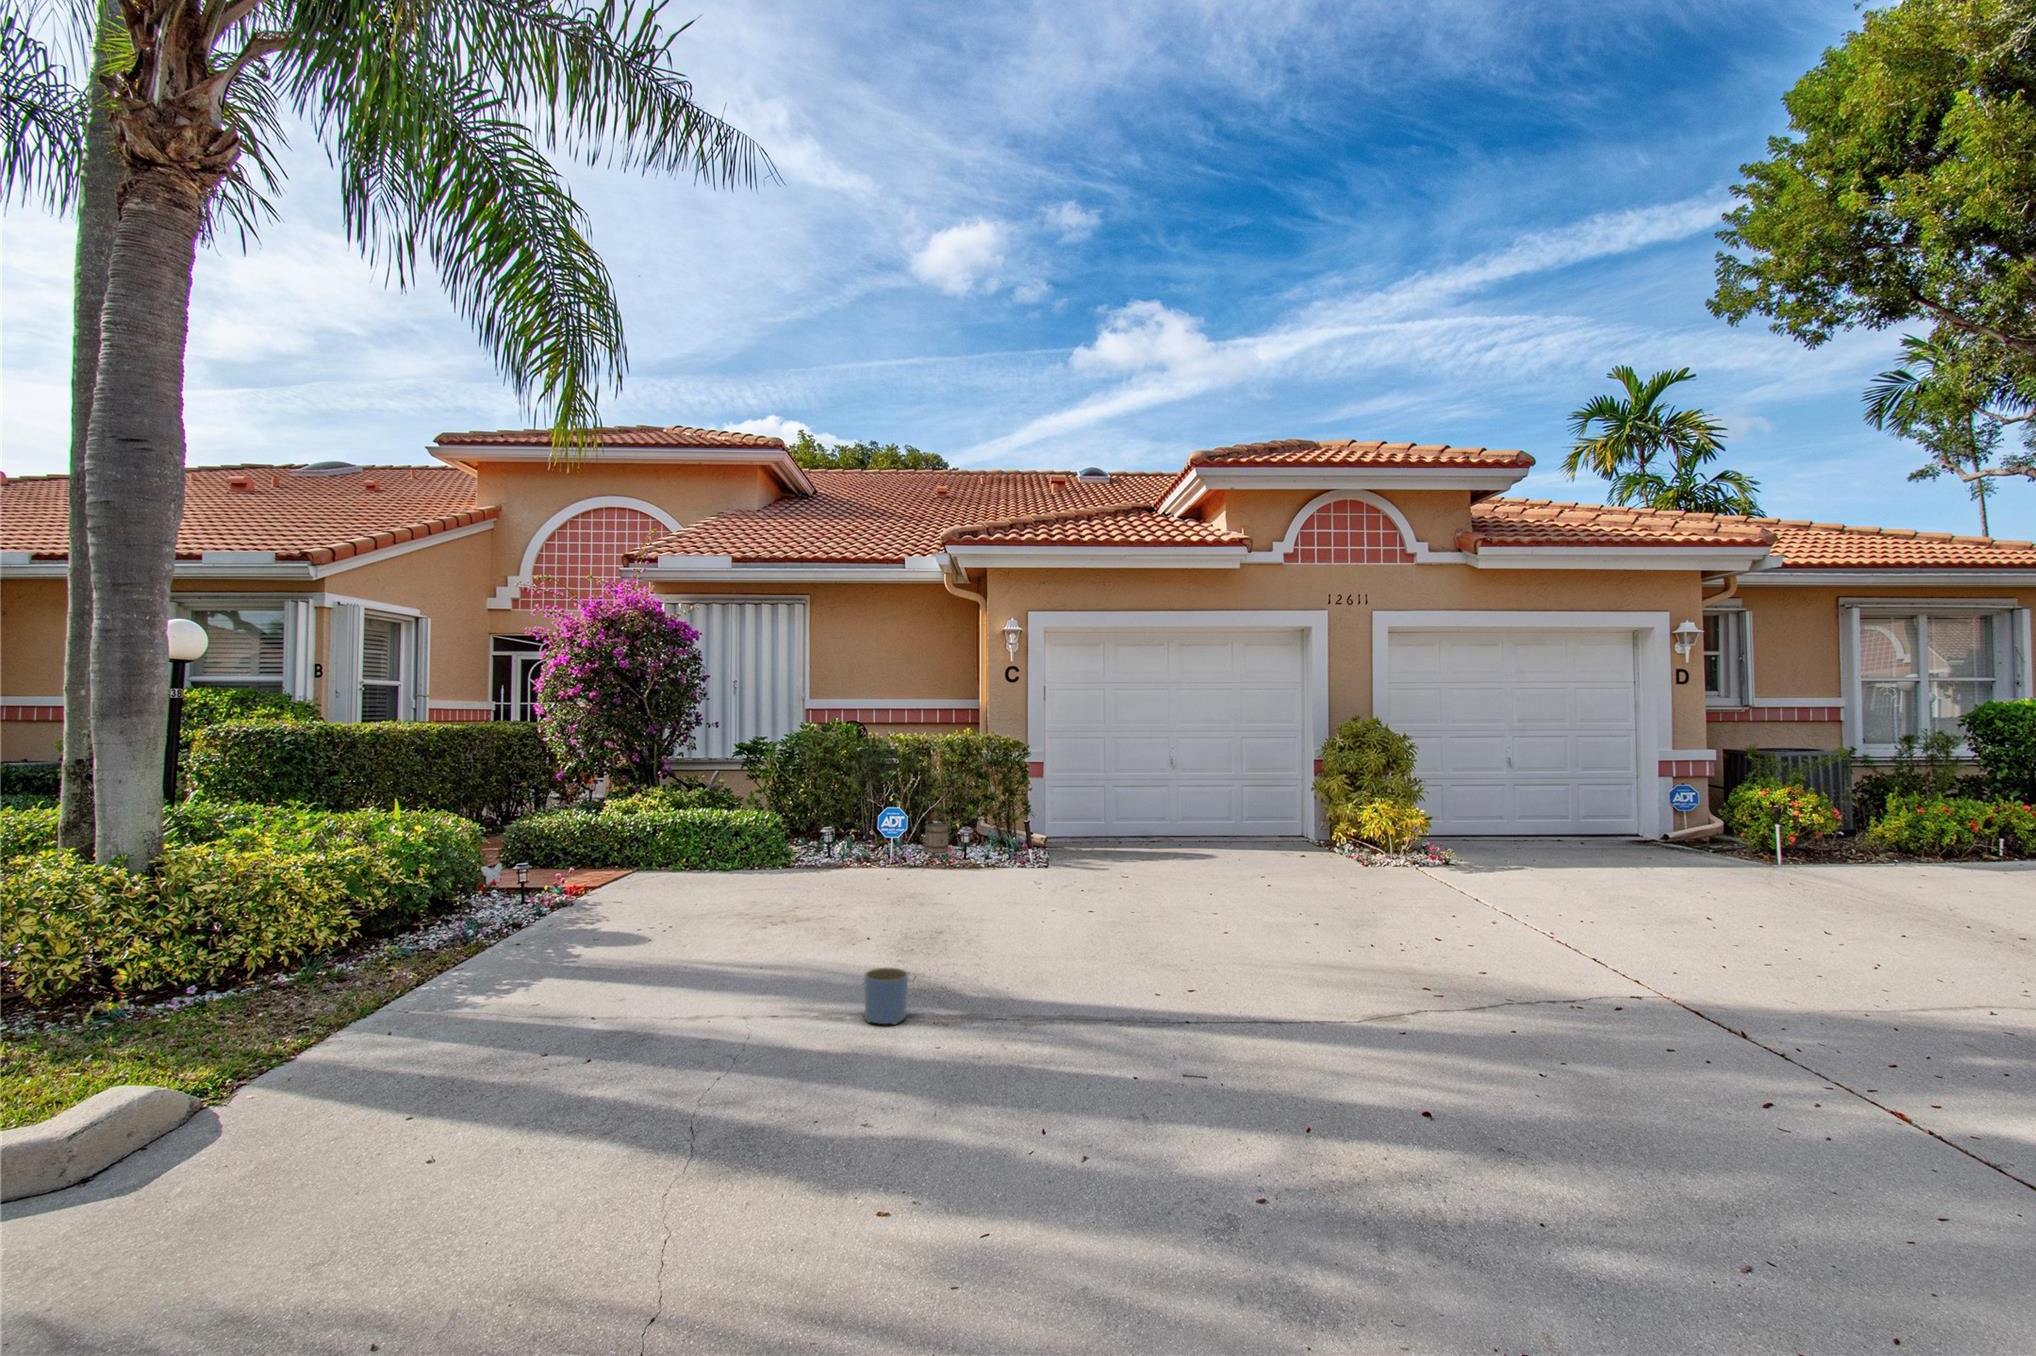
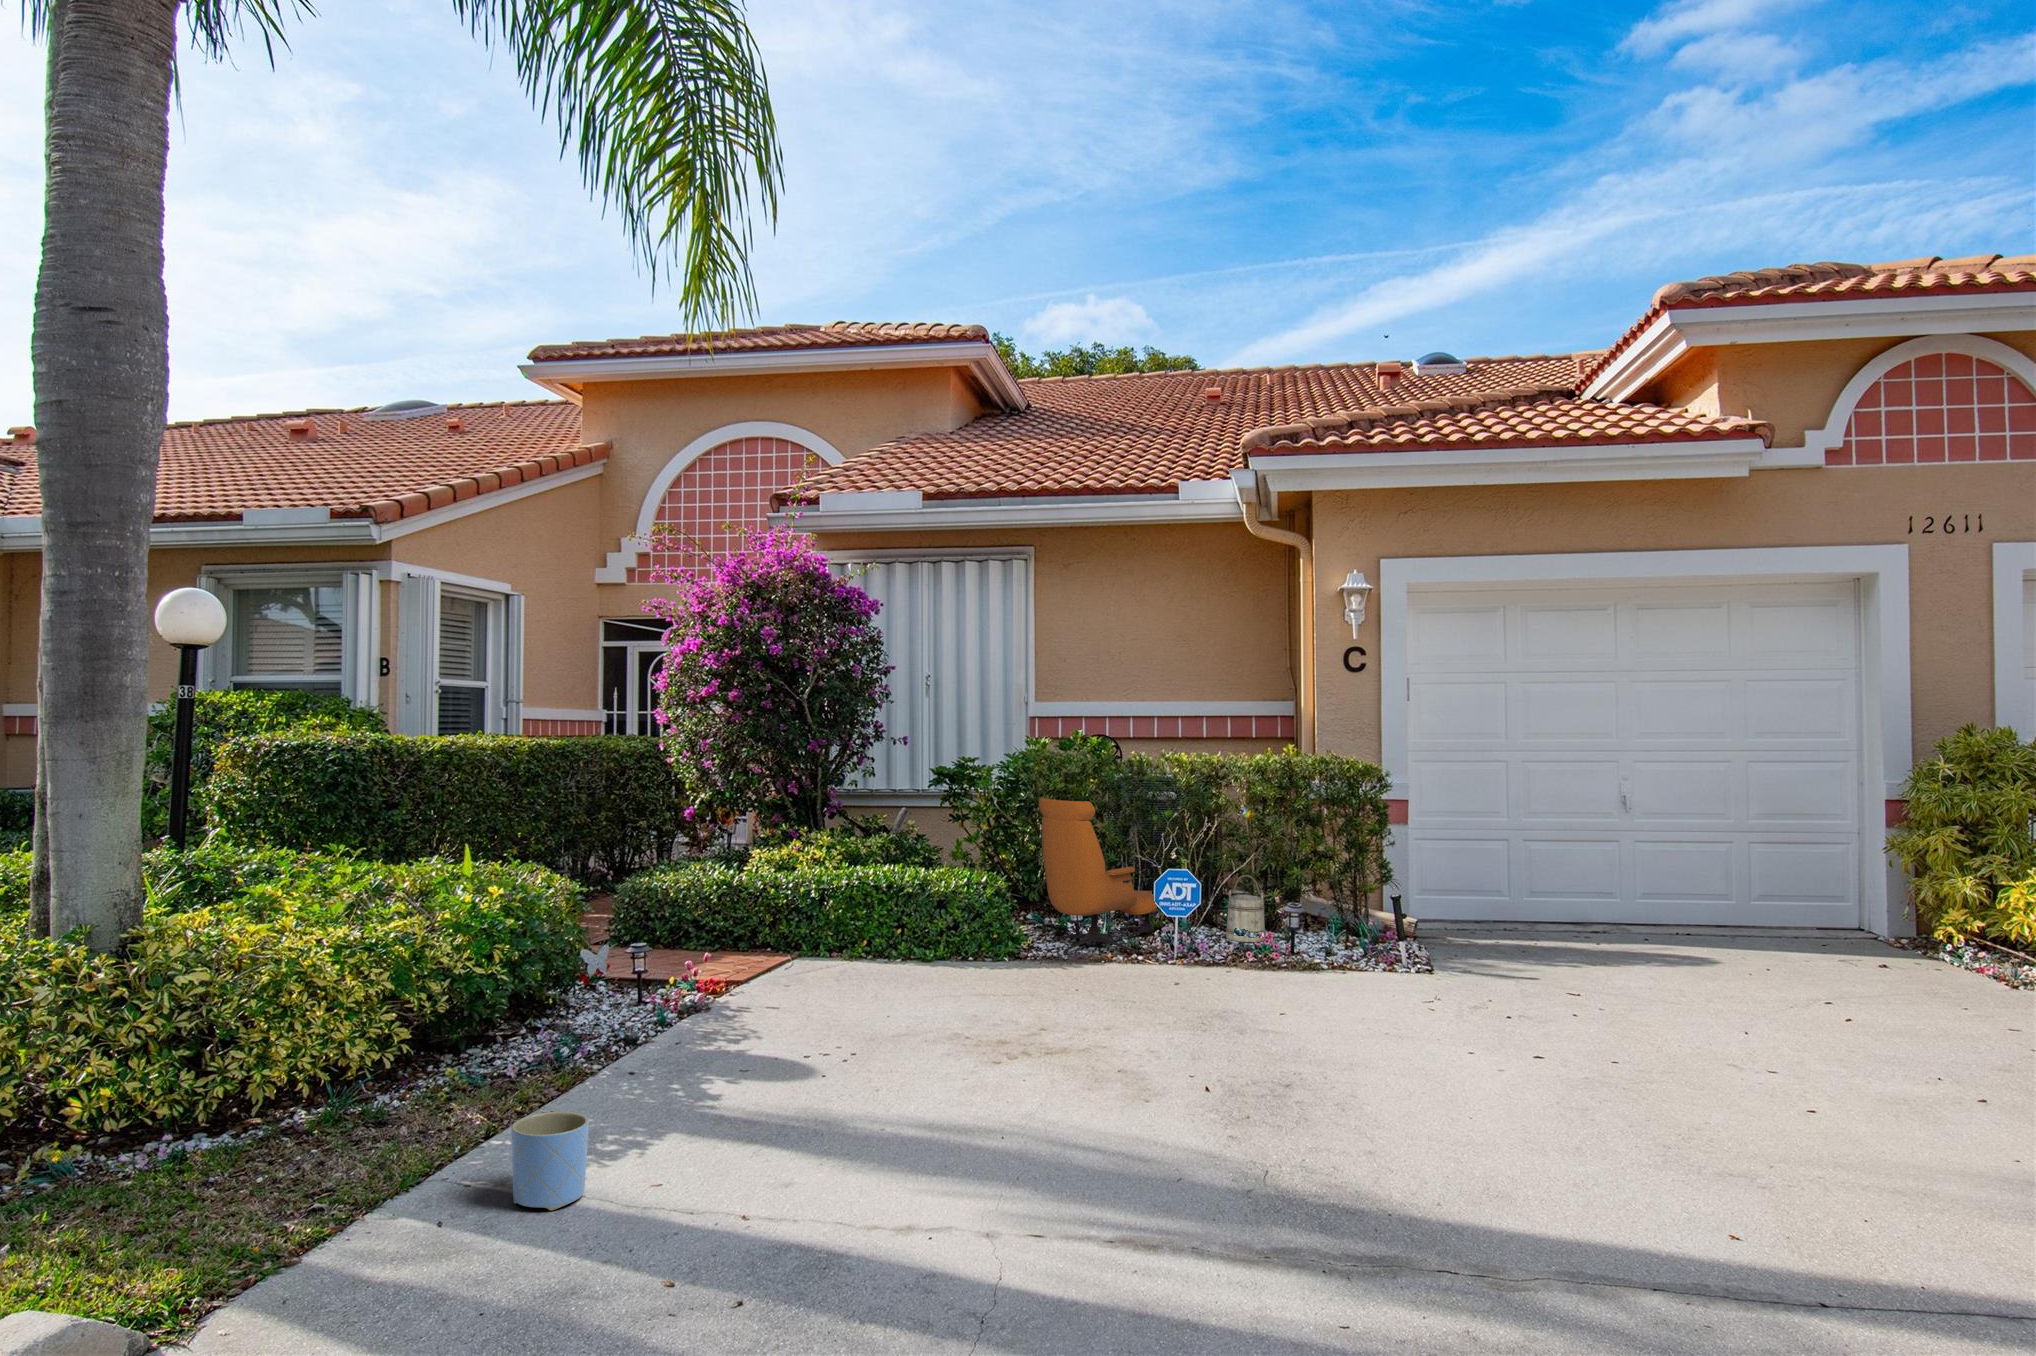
lounge chair: none [802,764,894,863] -> present [1039,797,1158,953]
planter: present [864,968,908,1025] -> present [511,1111,589,1211]

